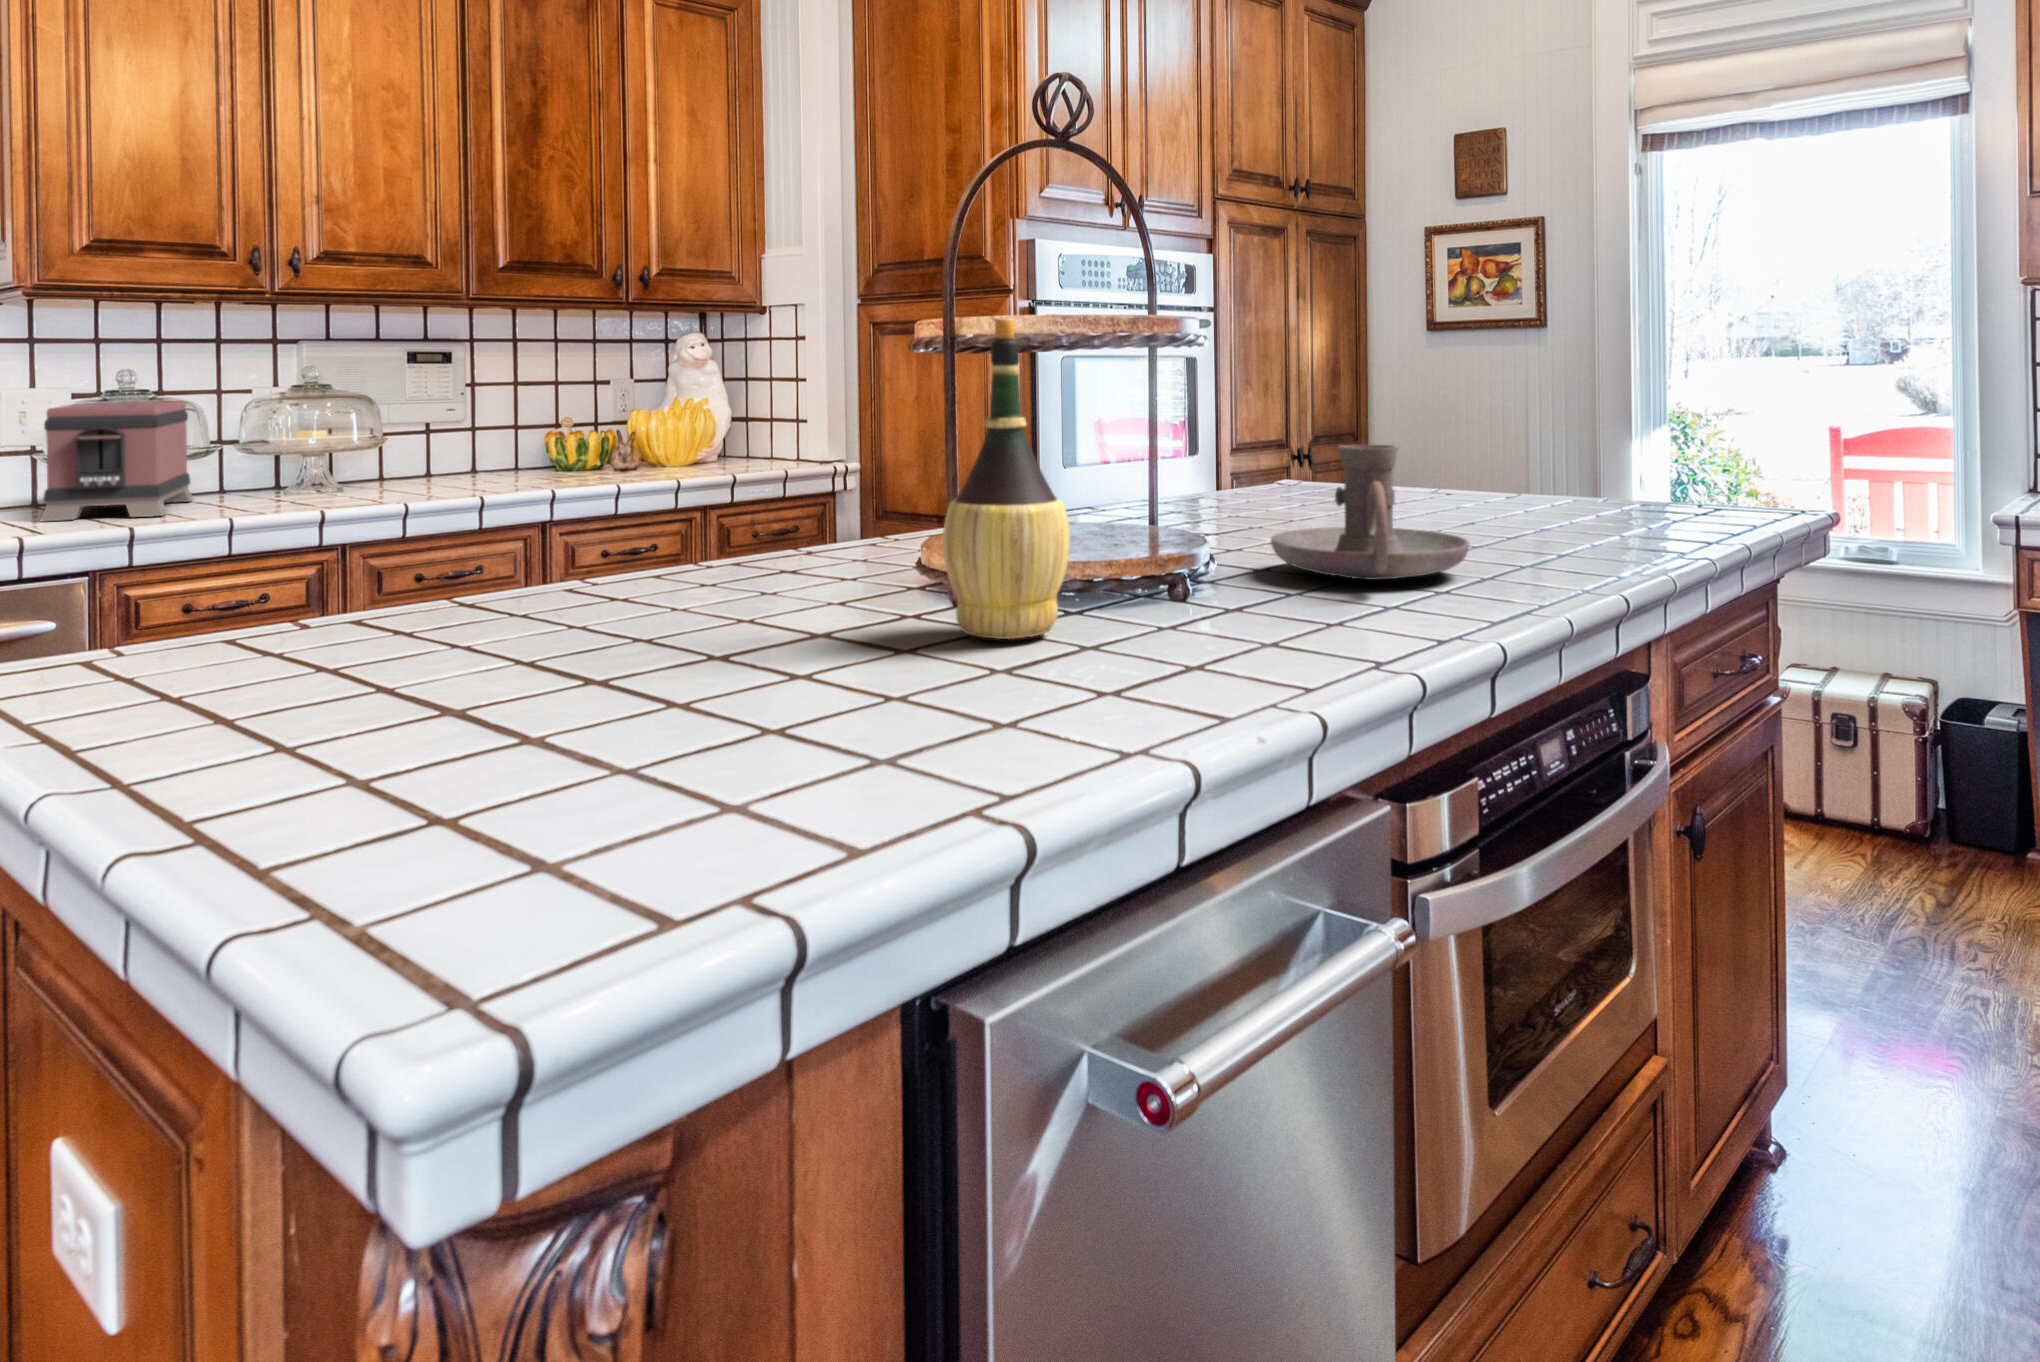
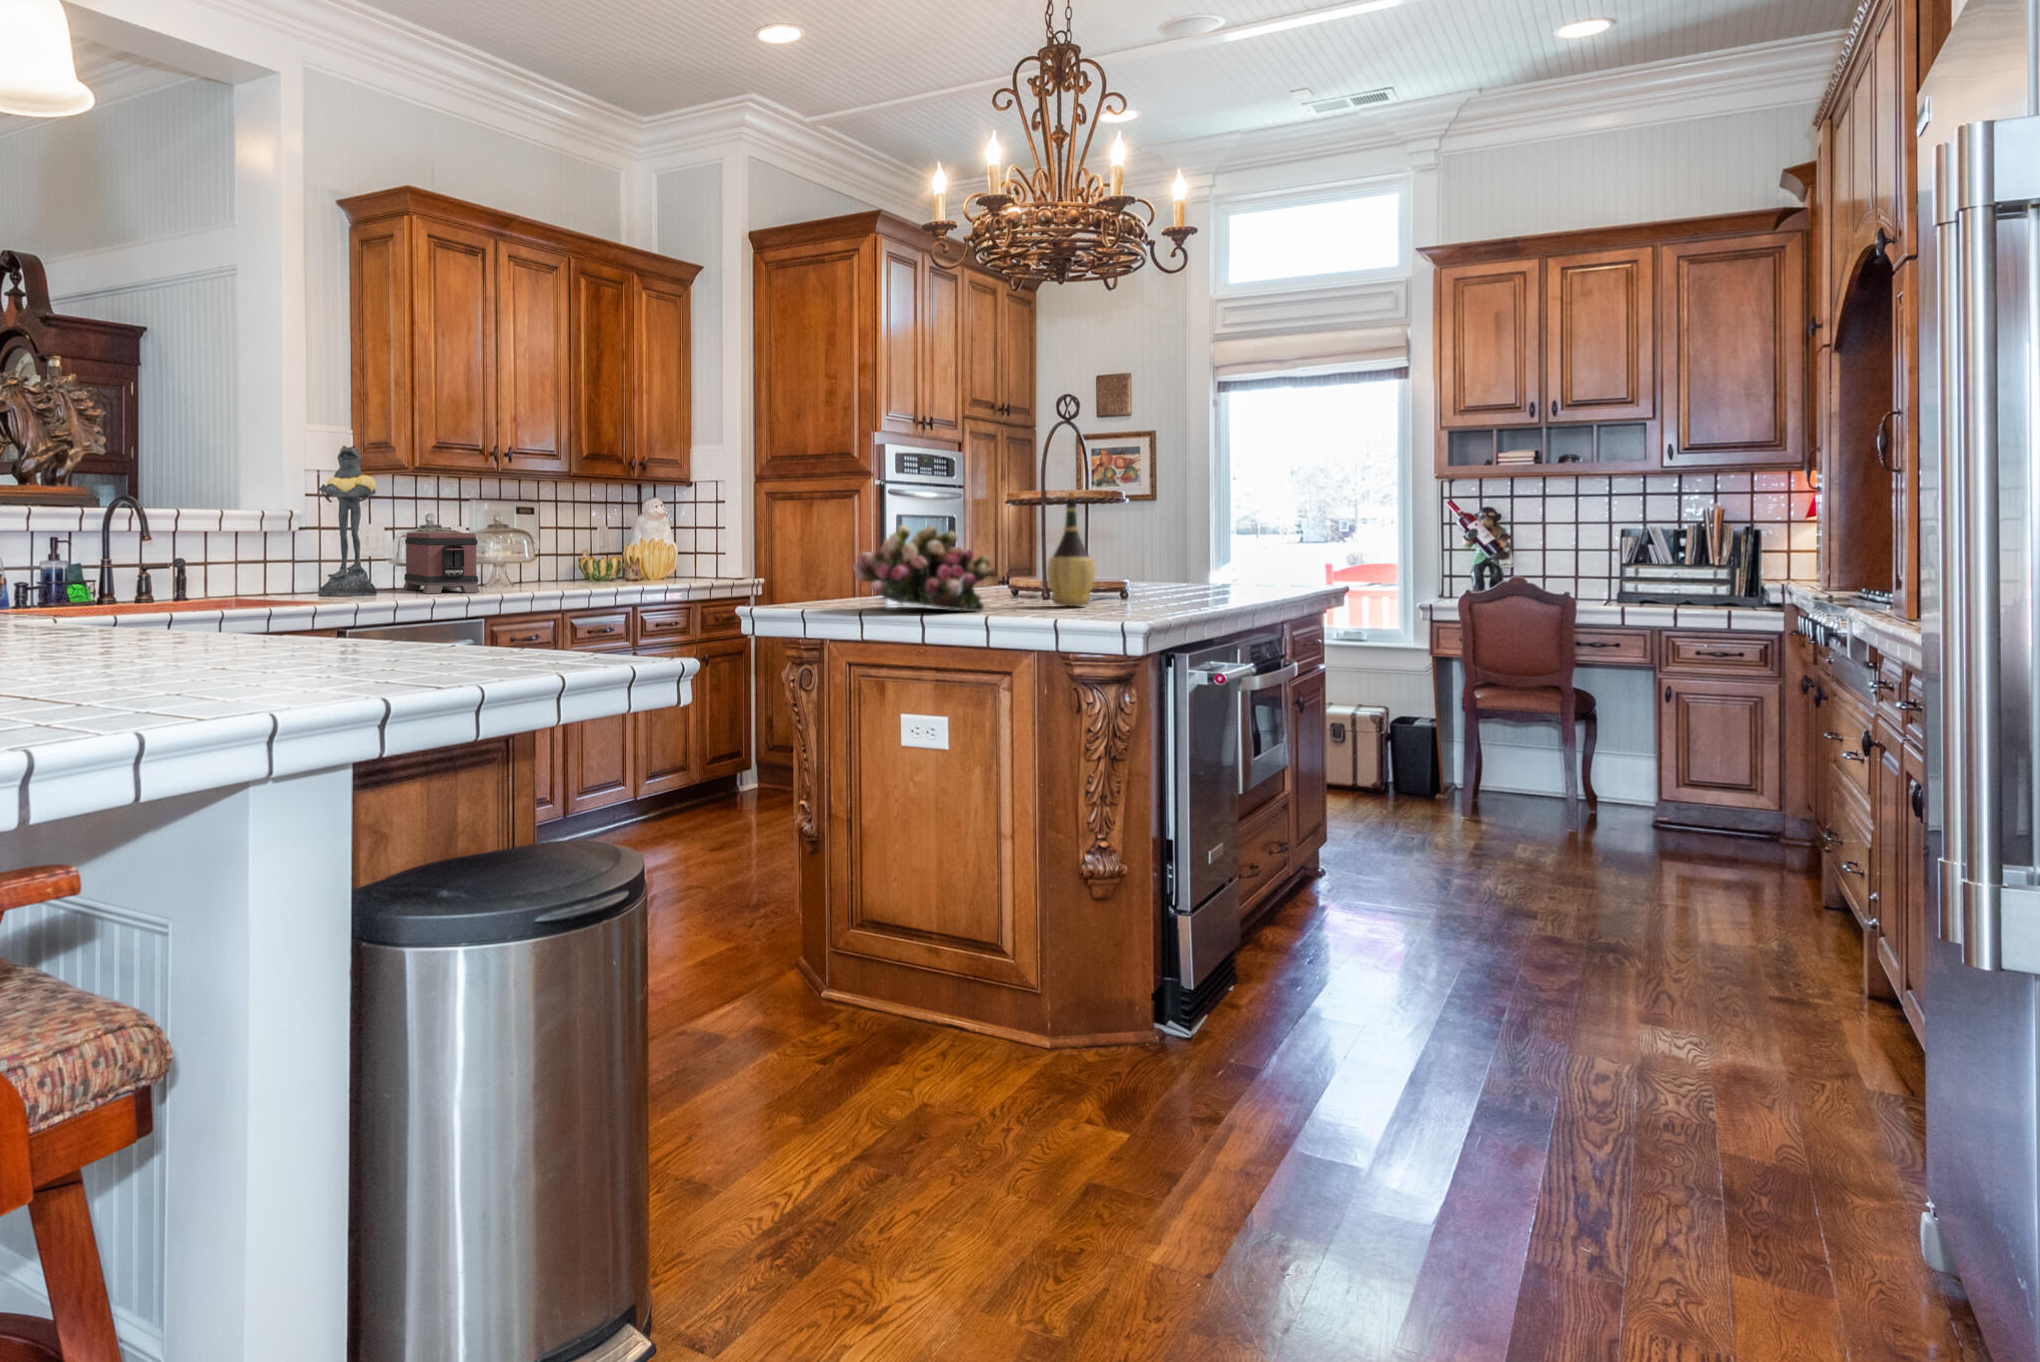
flower arrangement: none [292,416,749,676] -> present [853,525,990,611]
candle holder: present [1271,445,1470,580] -> none [1129,545,1213,598]

